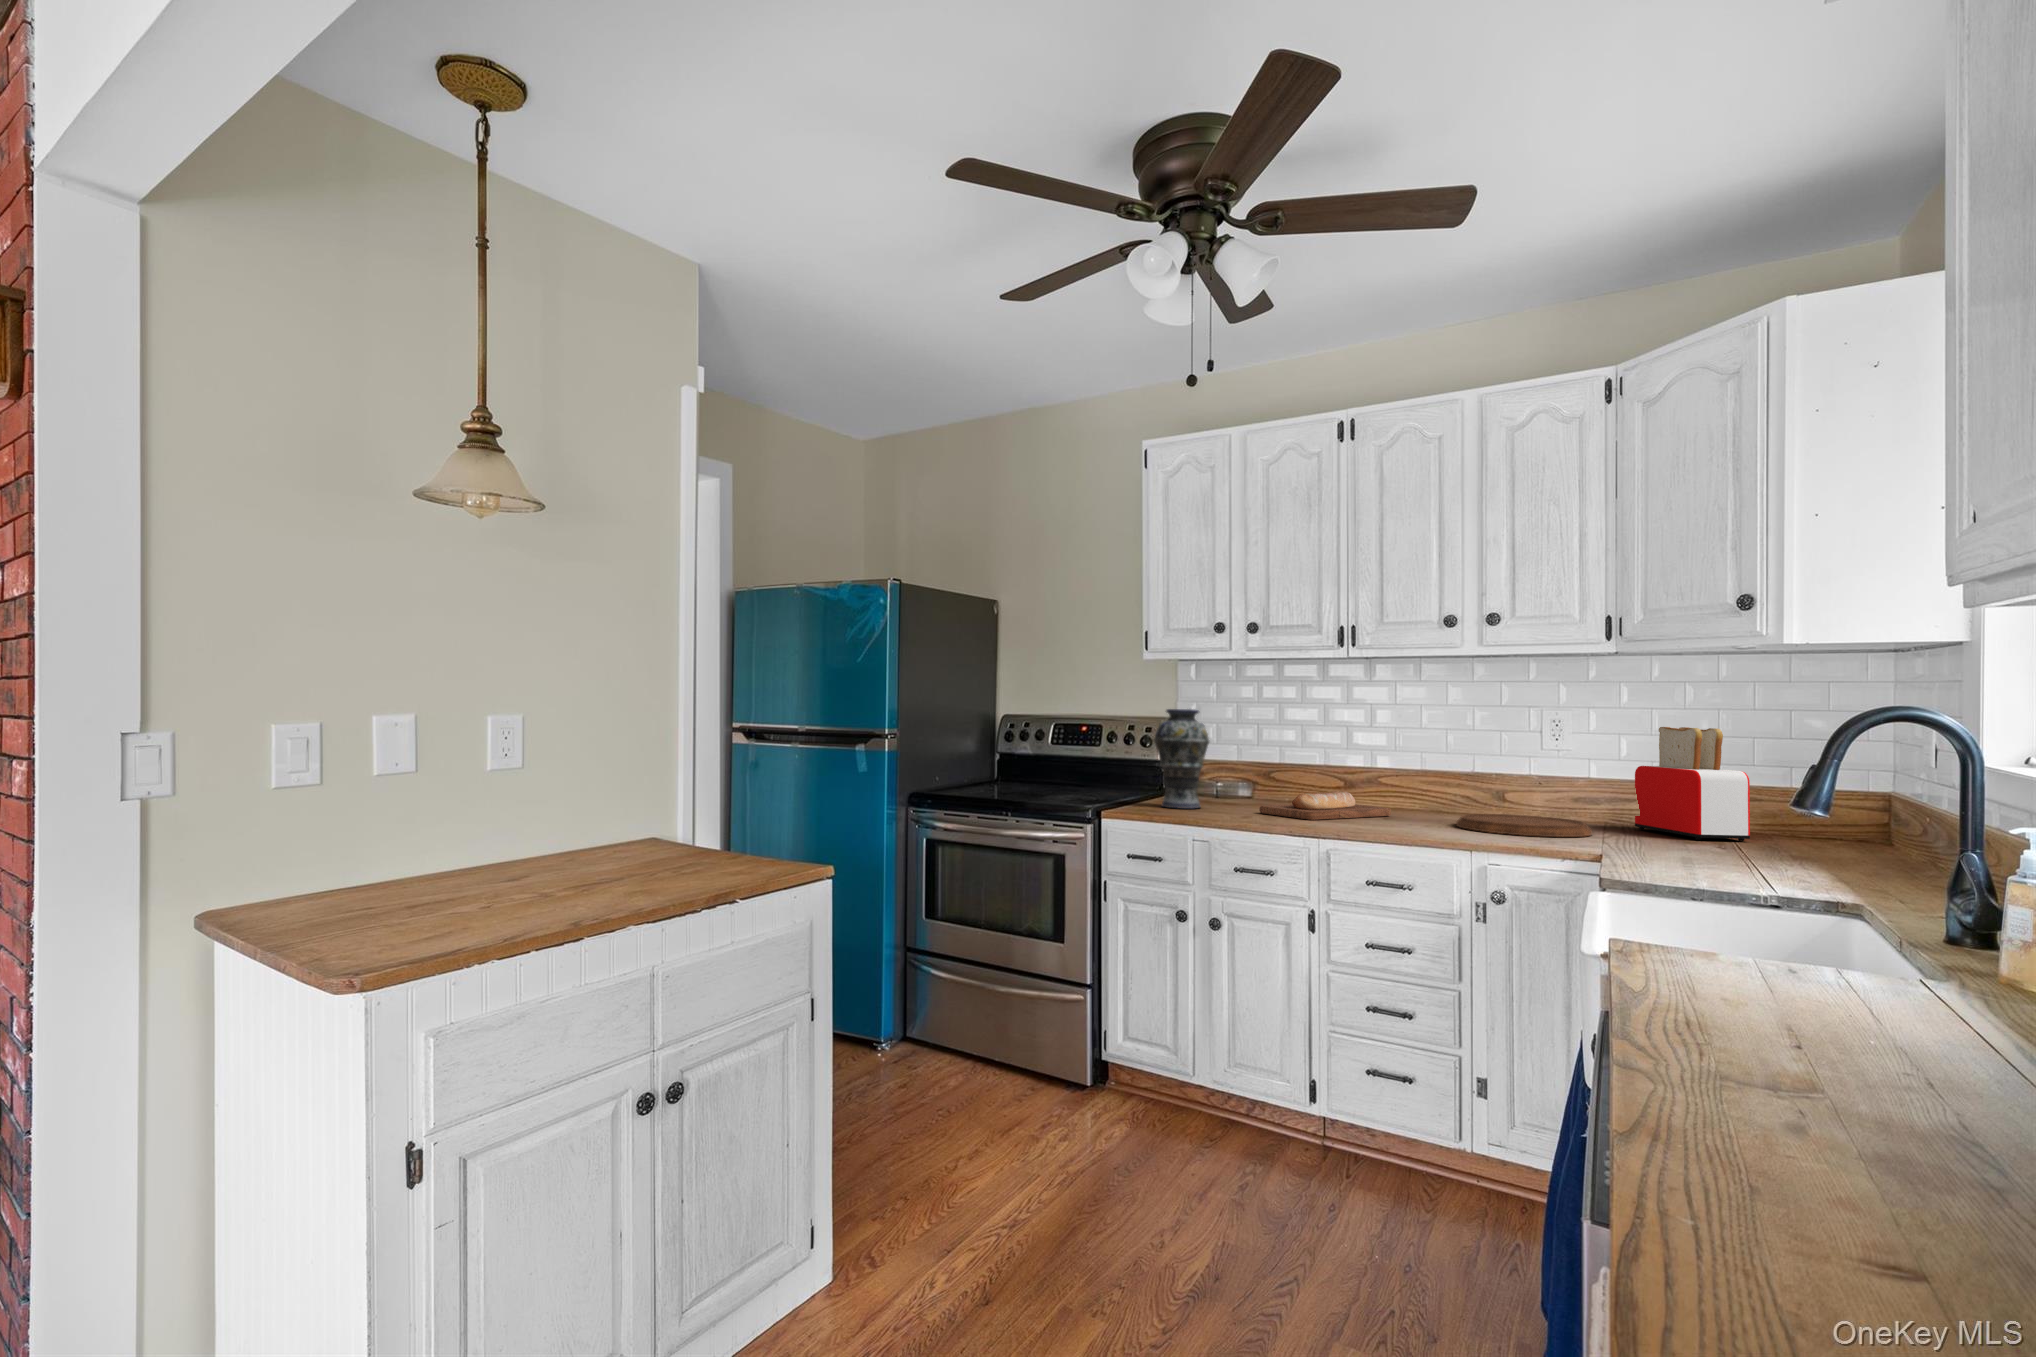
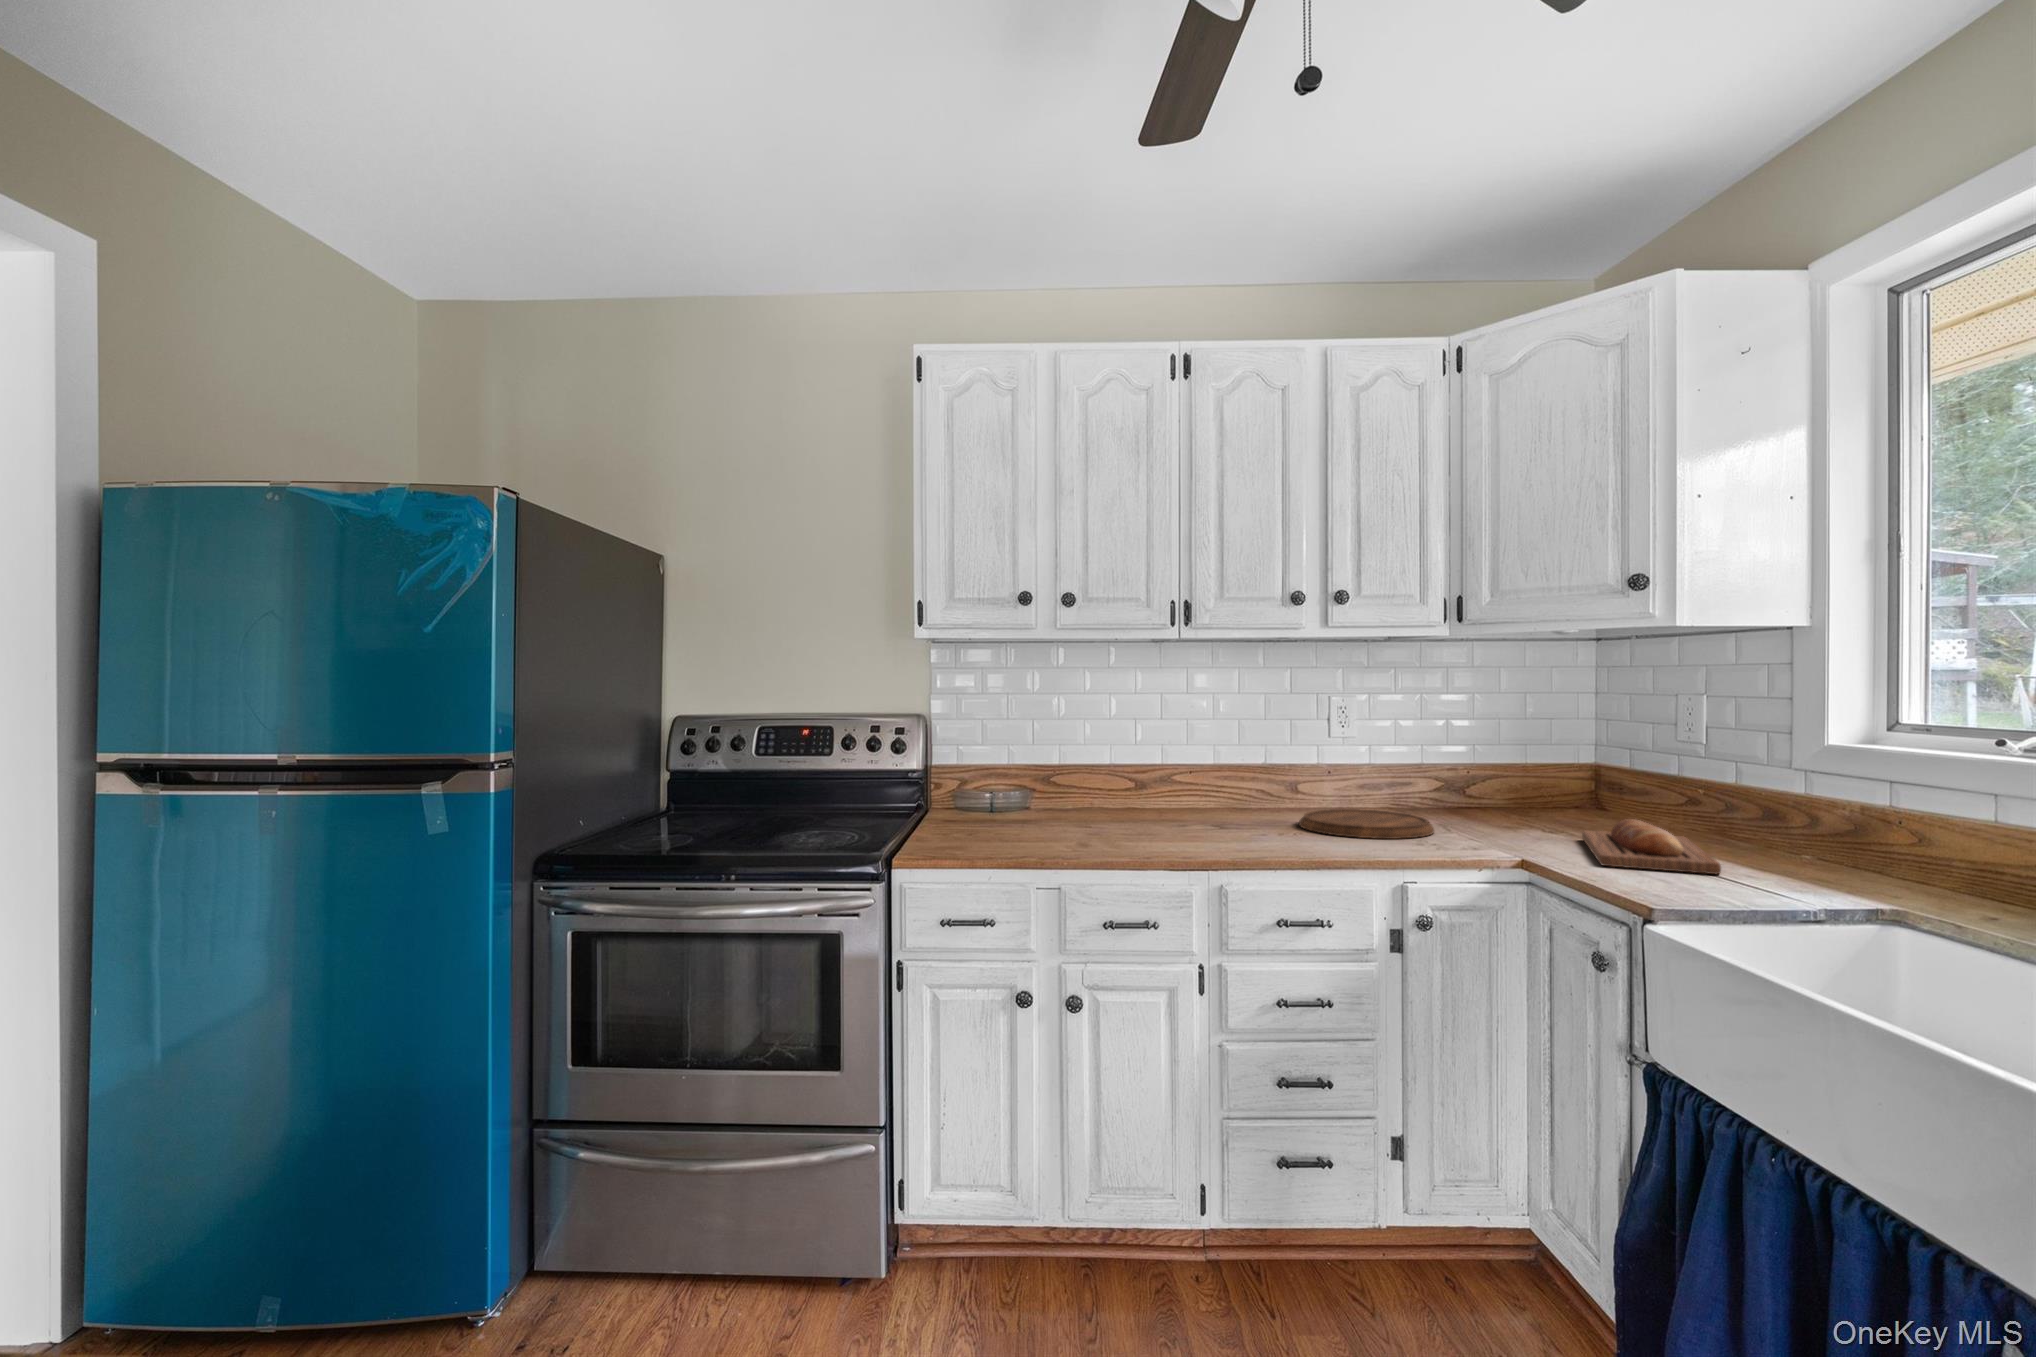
vase: present [1154,709,1209,809] -> none [962,710,1032,838]
toaster: present [1635,727,1750,841] -> none [1418,713,1531,823]
bread loaf: present [1259,791,1391,820] -> present [1582,819,1721,874]

